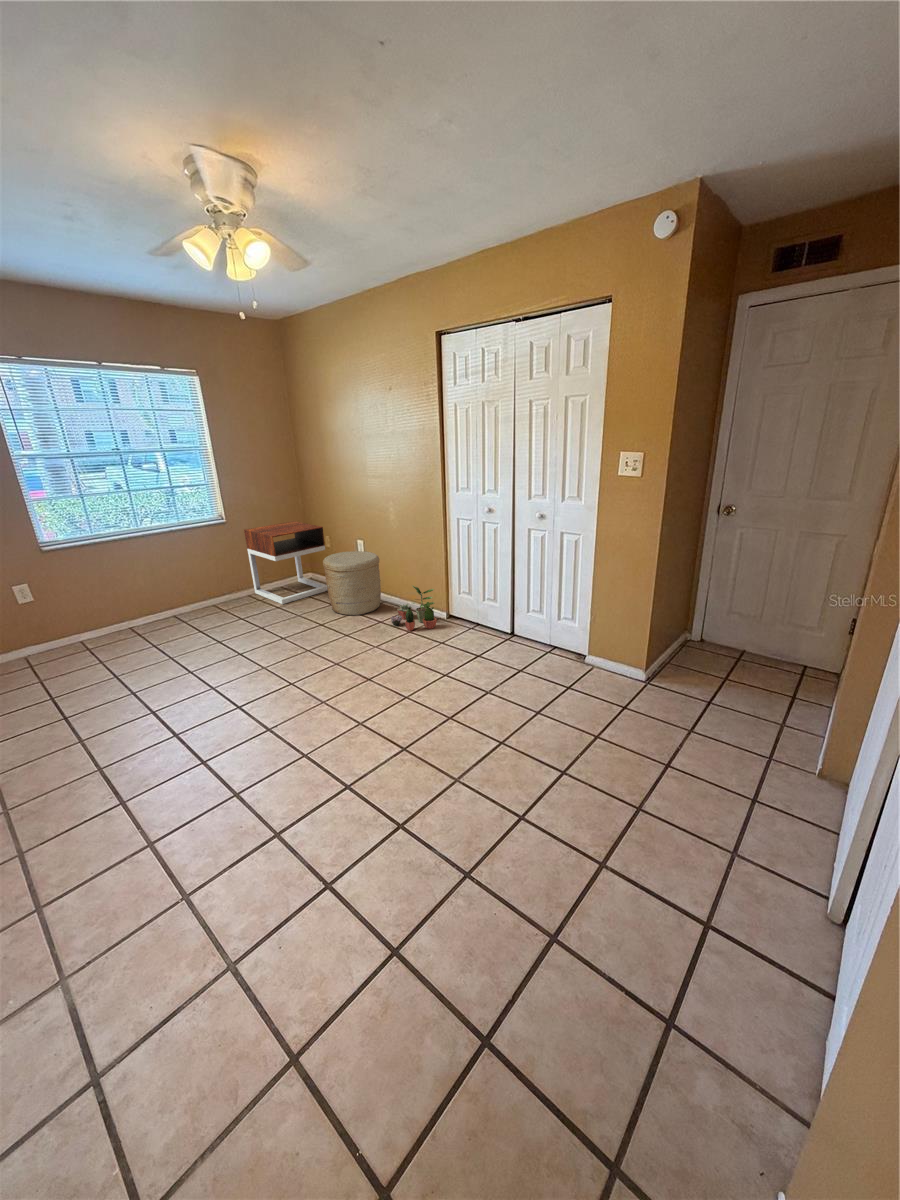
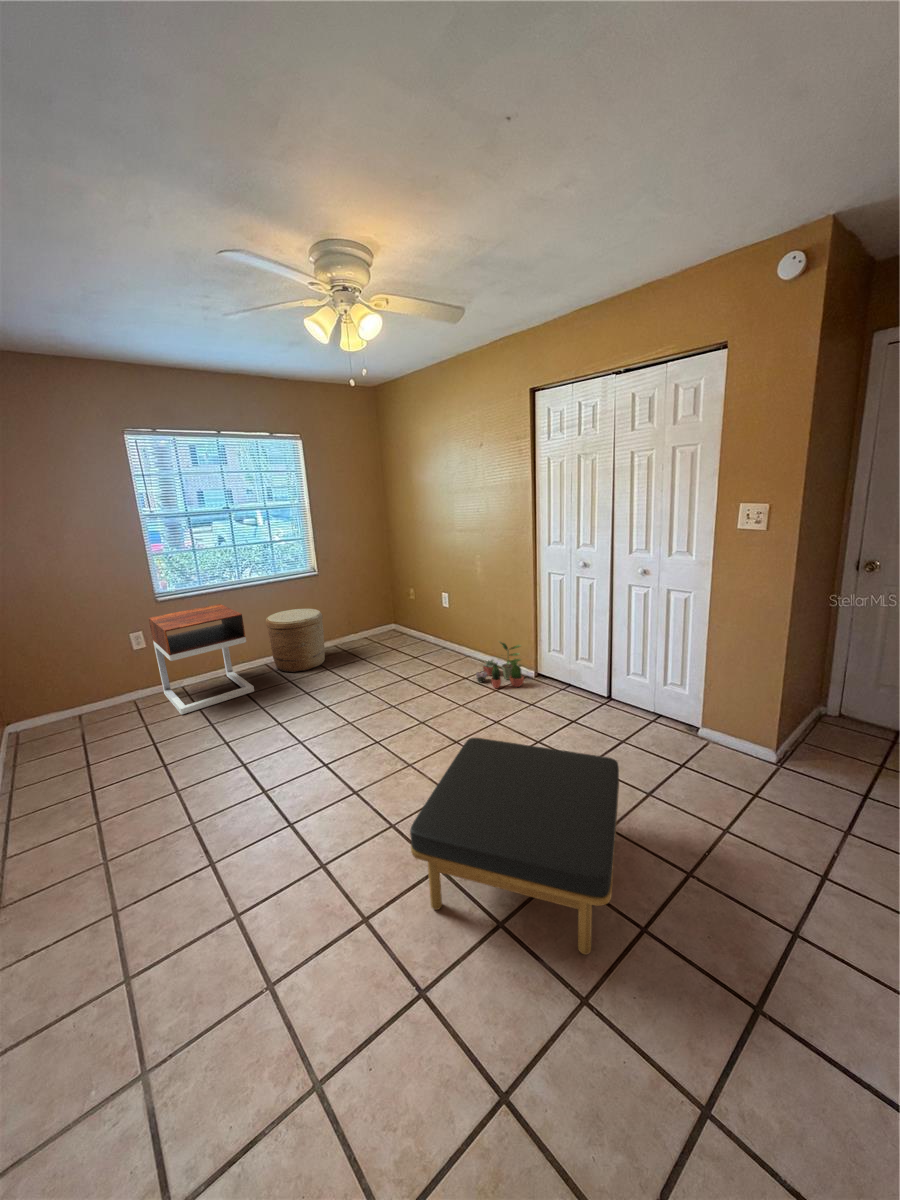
nightstand: present [244,521,328,604] -> present [148,604,254,714]
woven basket: present [323,551,381,615] -> present [266,609,325,672]
ottoman: none [315,671,508,841] -> present [410,738,619,955]

